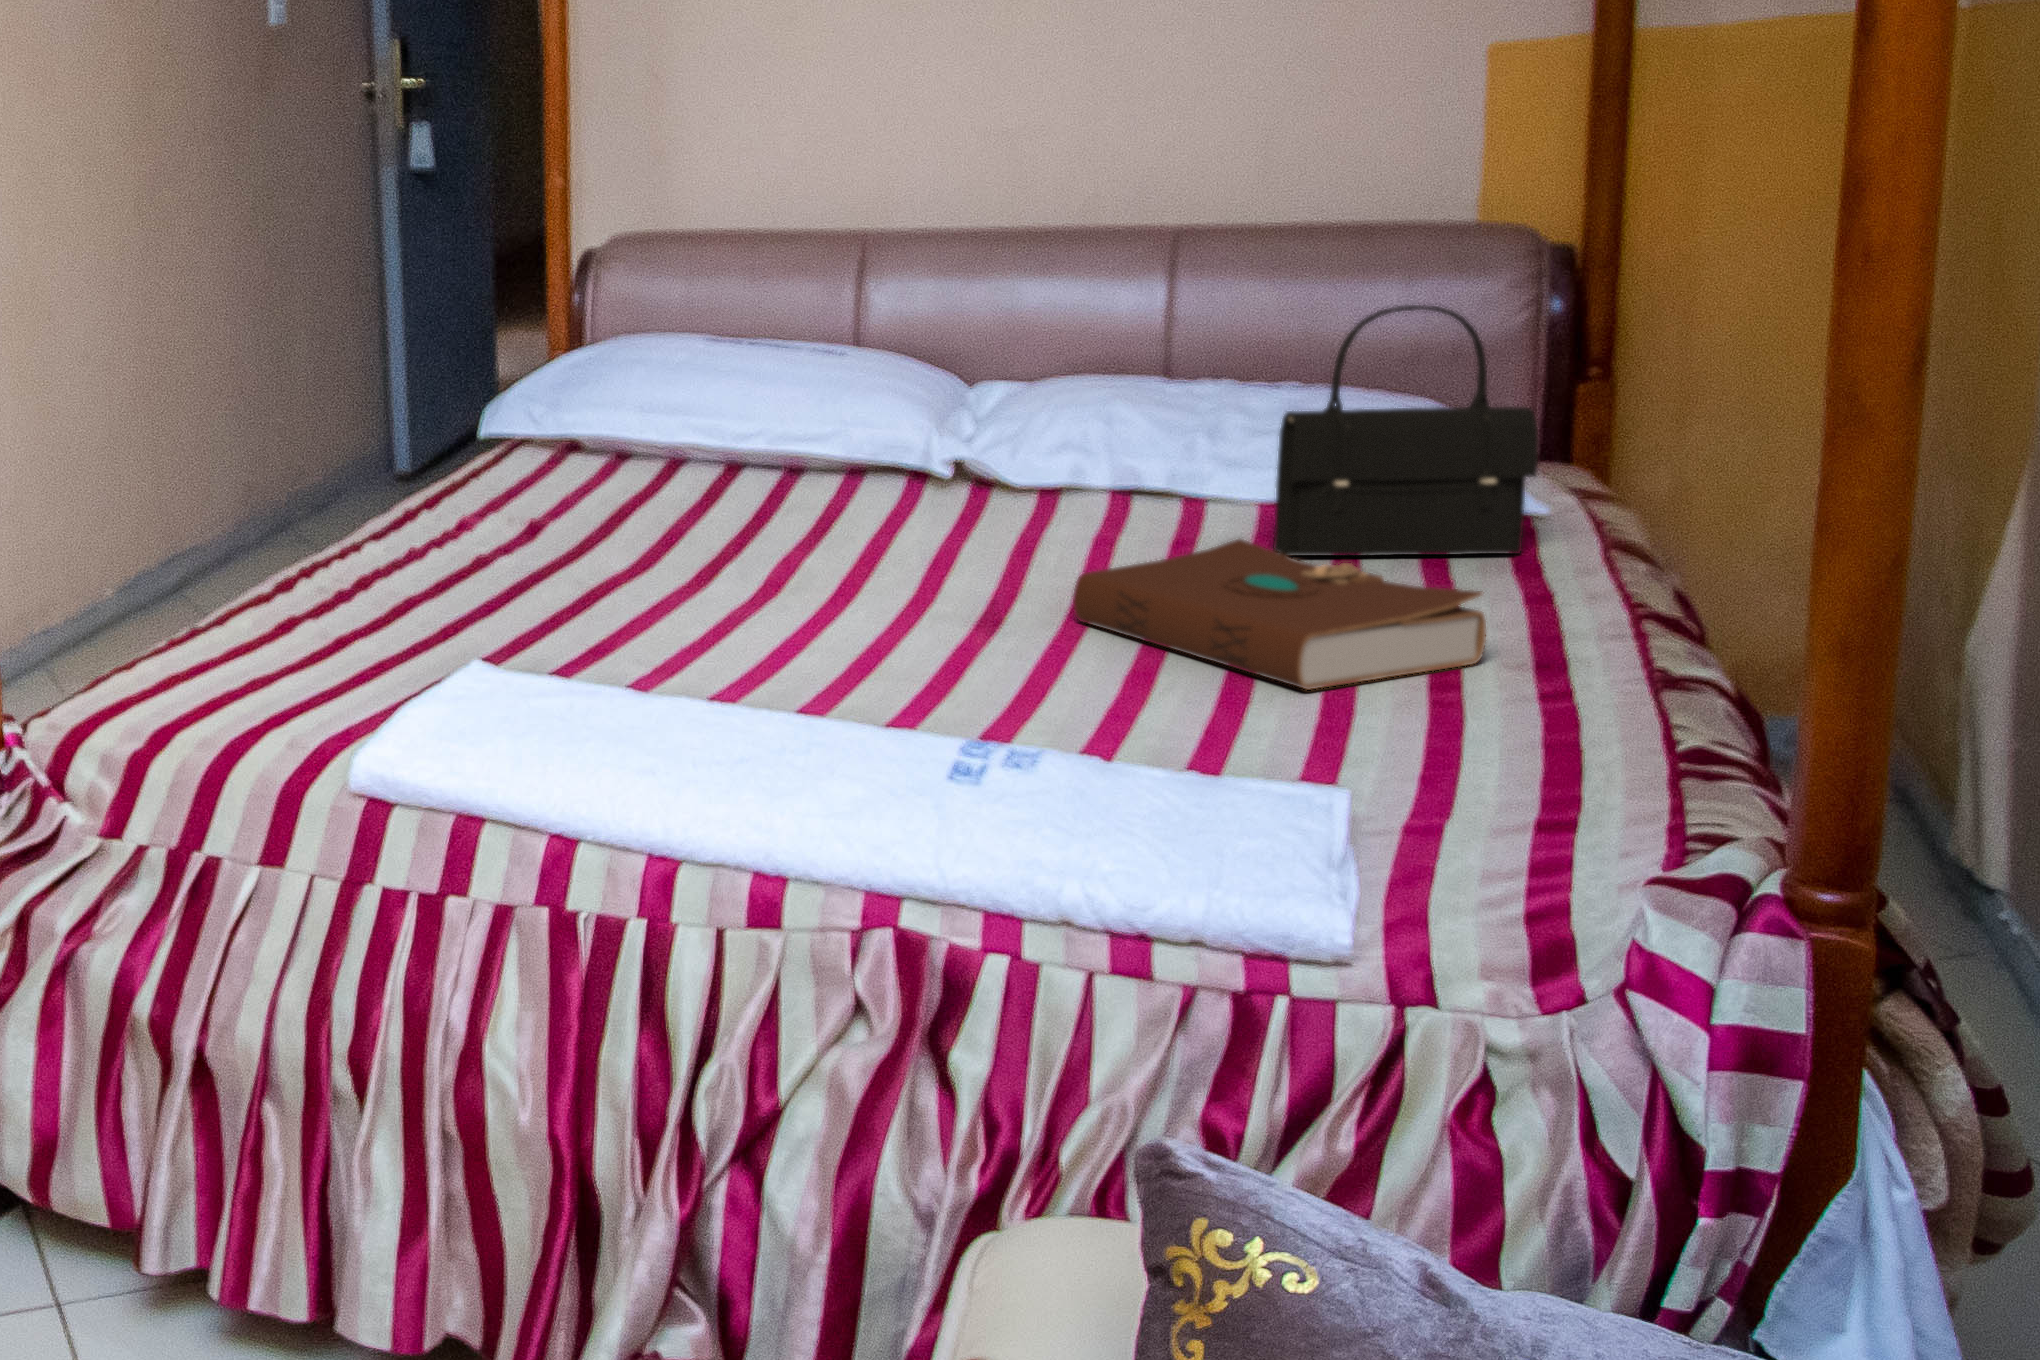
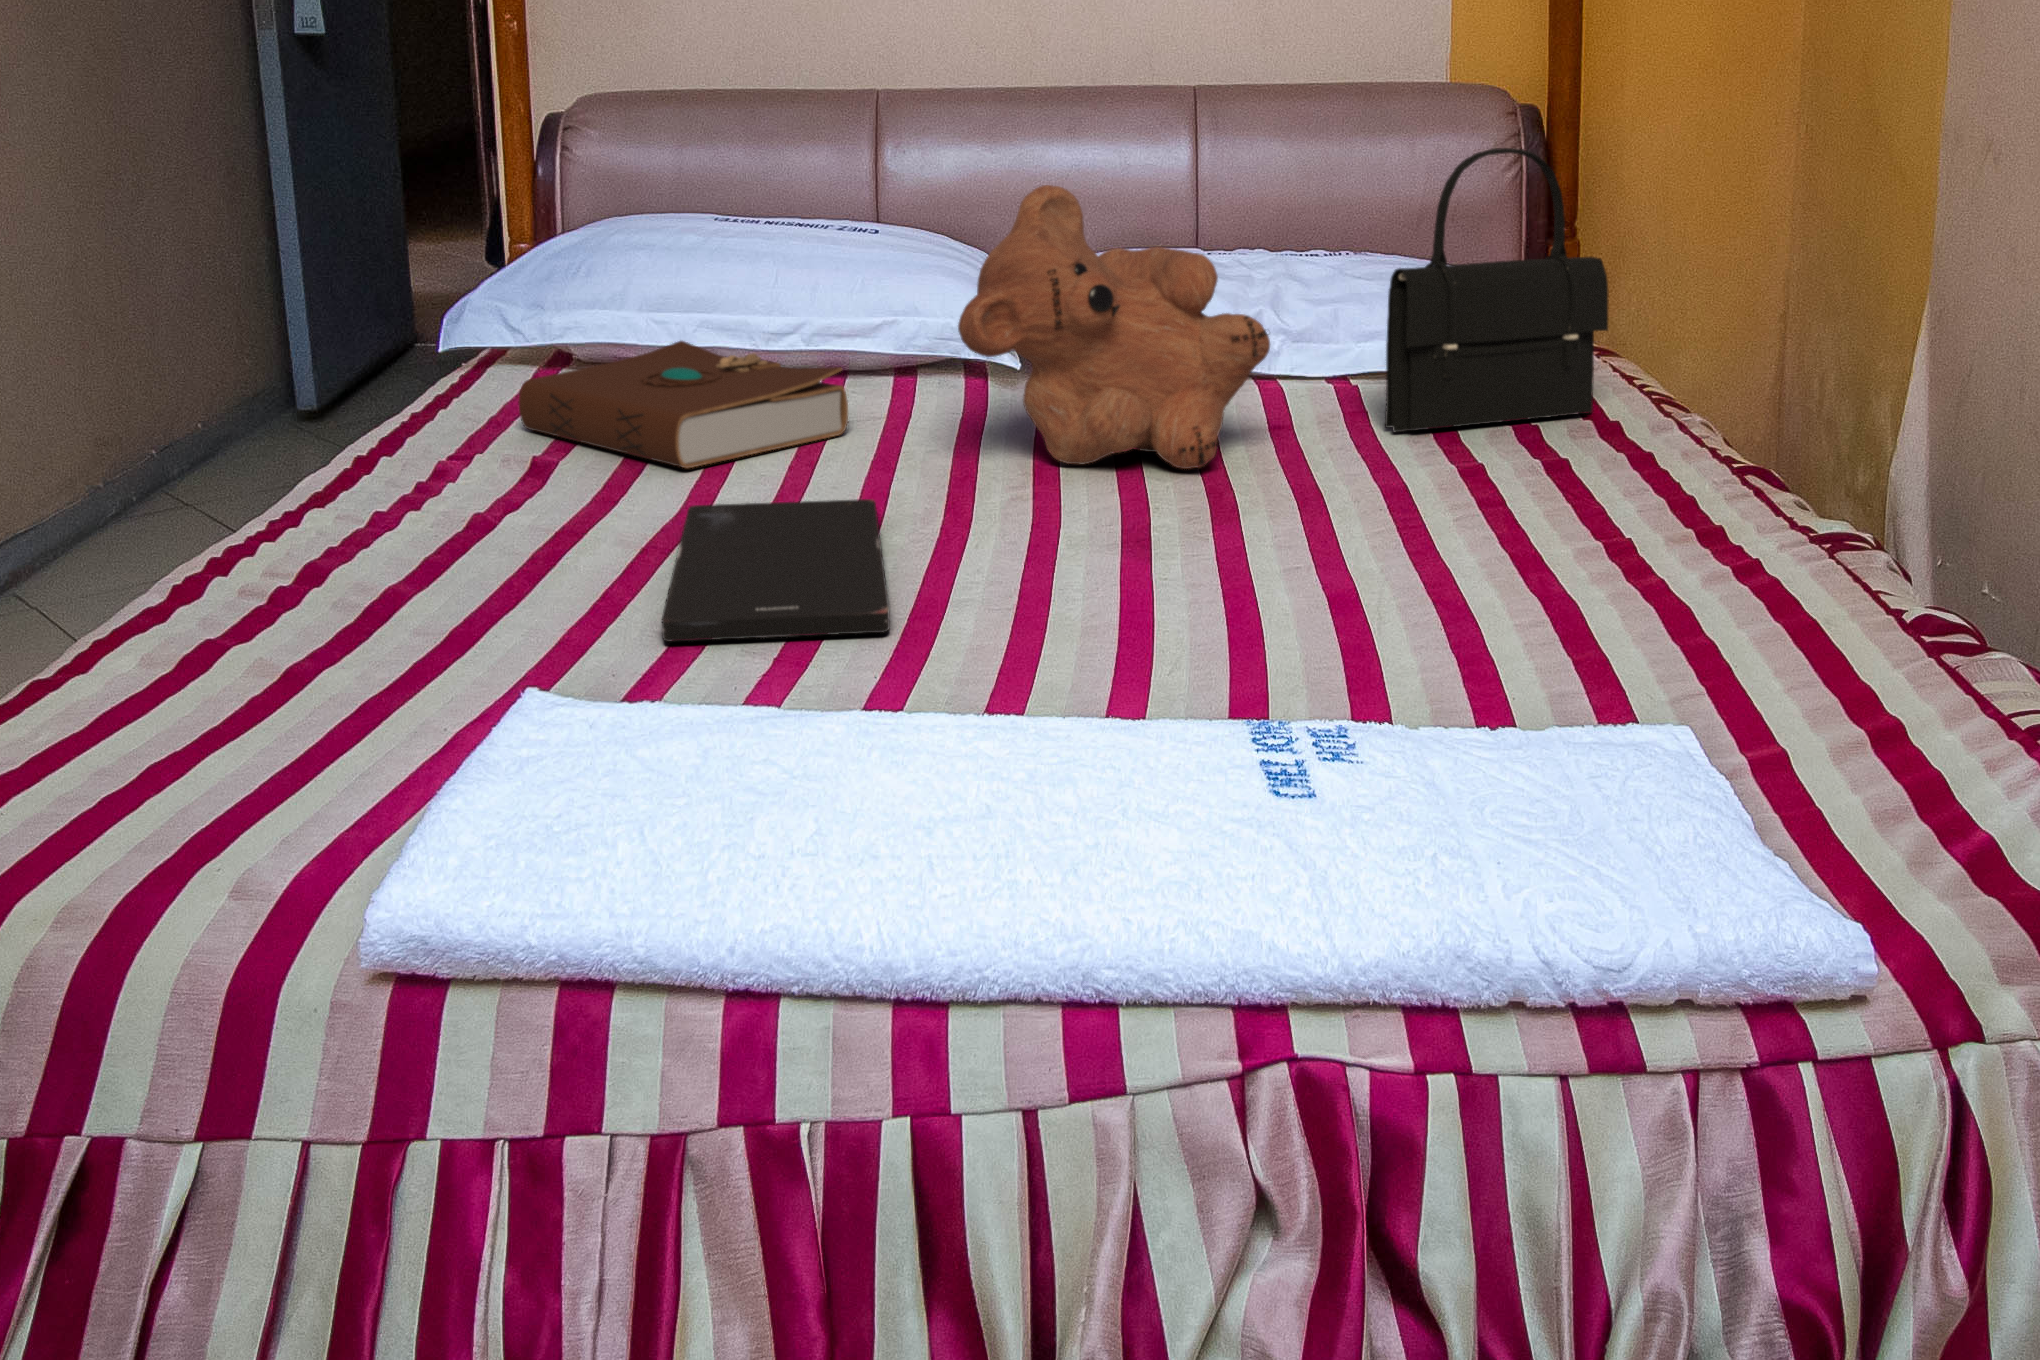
teddy bear: none [848,334,1139,570] -> present [958,185,1270,469]
book: present [1073,539,1486,690] -> present [518,341,848,468]
smartphone: none [570,564,762,659] -> present [662,499,890,642]

